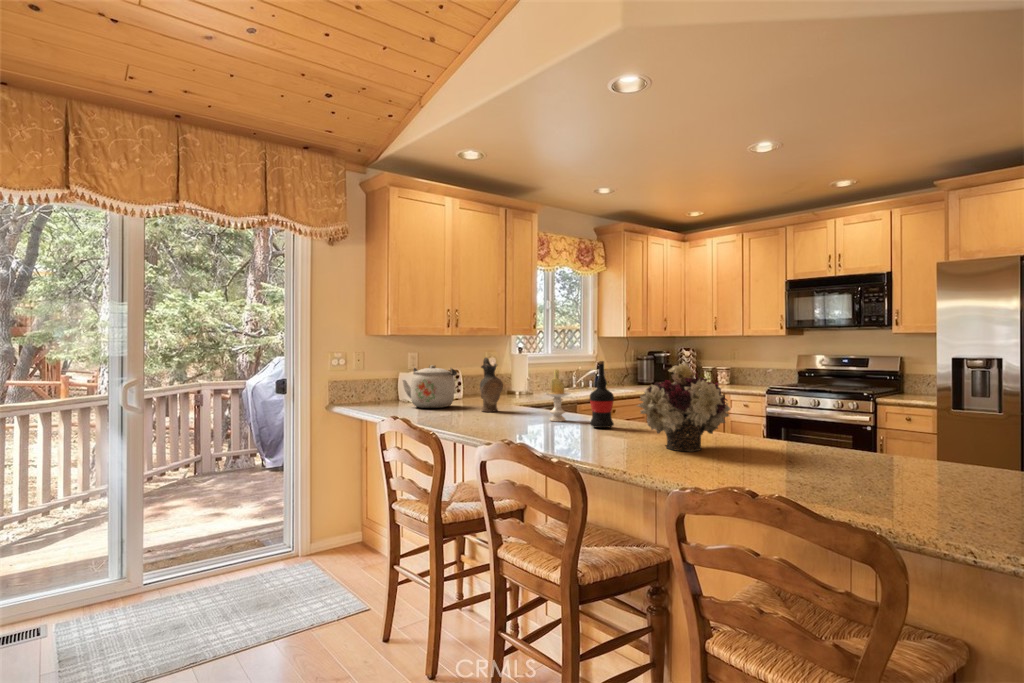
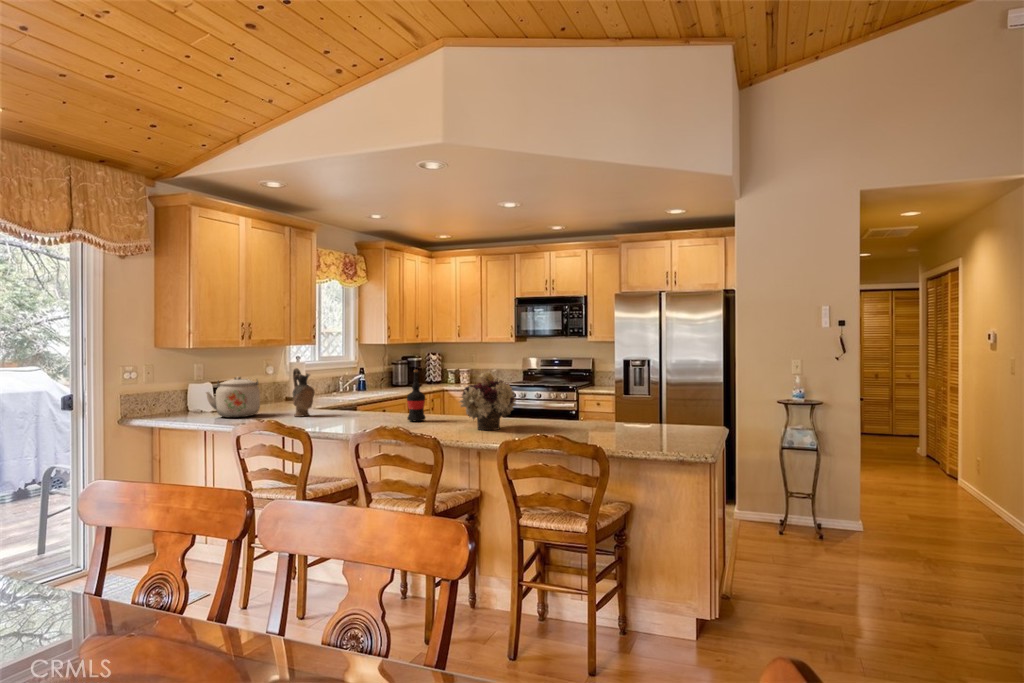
candle: present [545,370,570,422] -> none [363,377,385,420]

